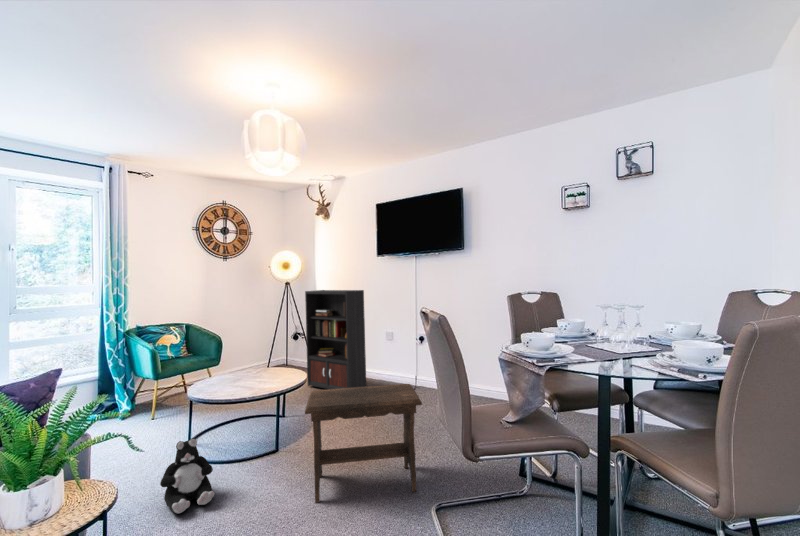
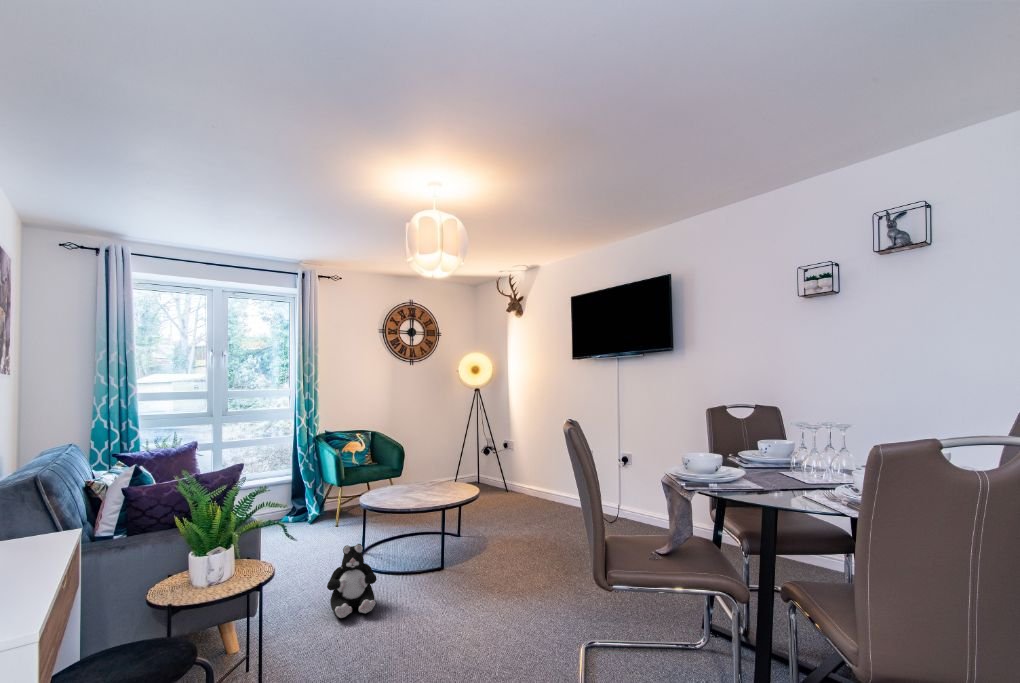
bookcase: present [305,290,366,389] -> none [492,397,591,520]
footstool: present [305,384,422,503] -> none [463,504,593,632]

